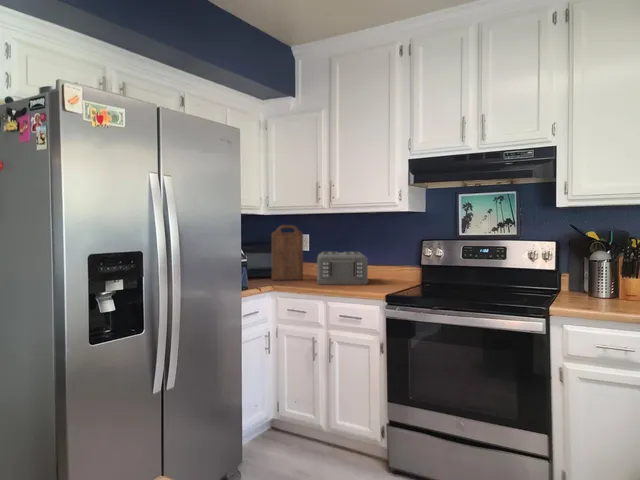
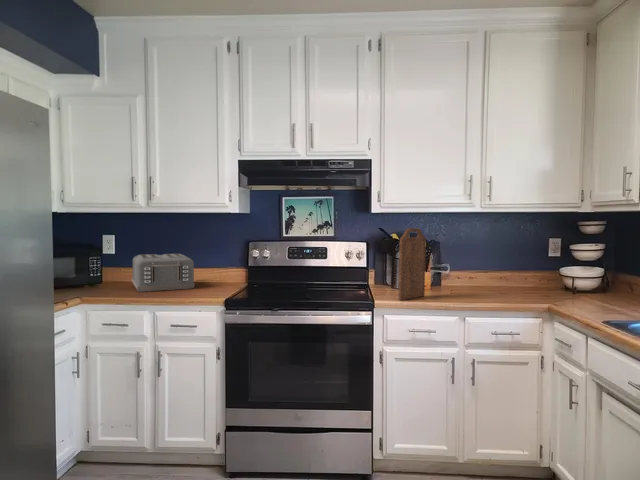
cutting board: present [272,225,303,280] -> present [398,228,426,300]

